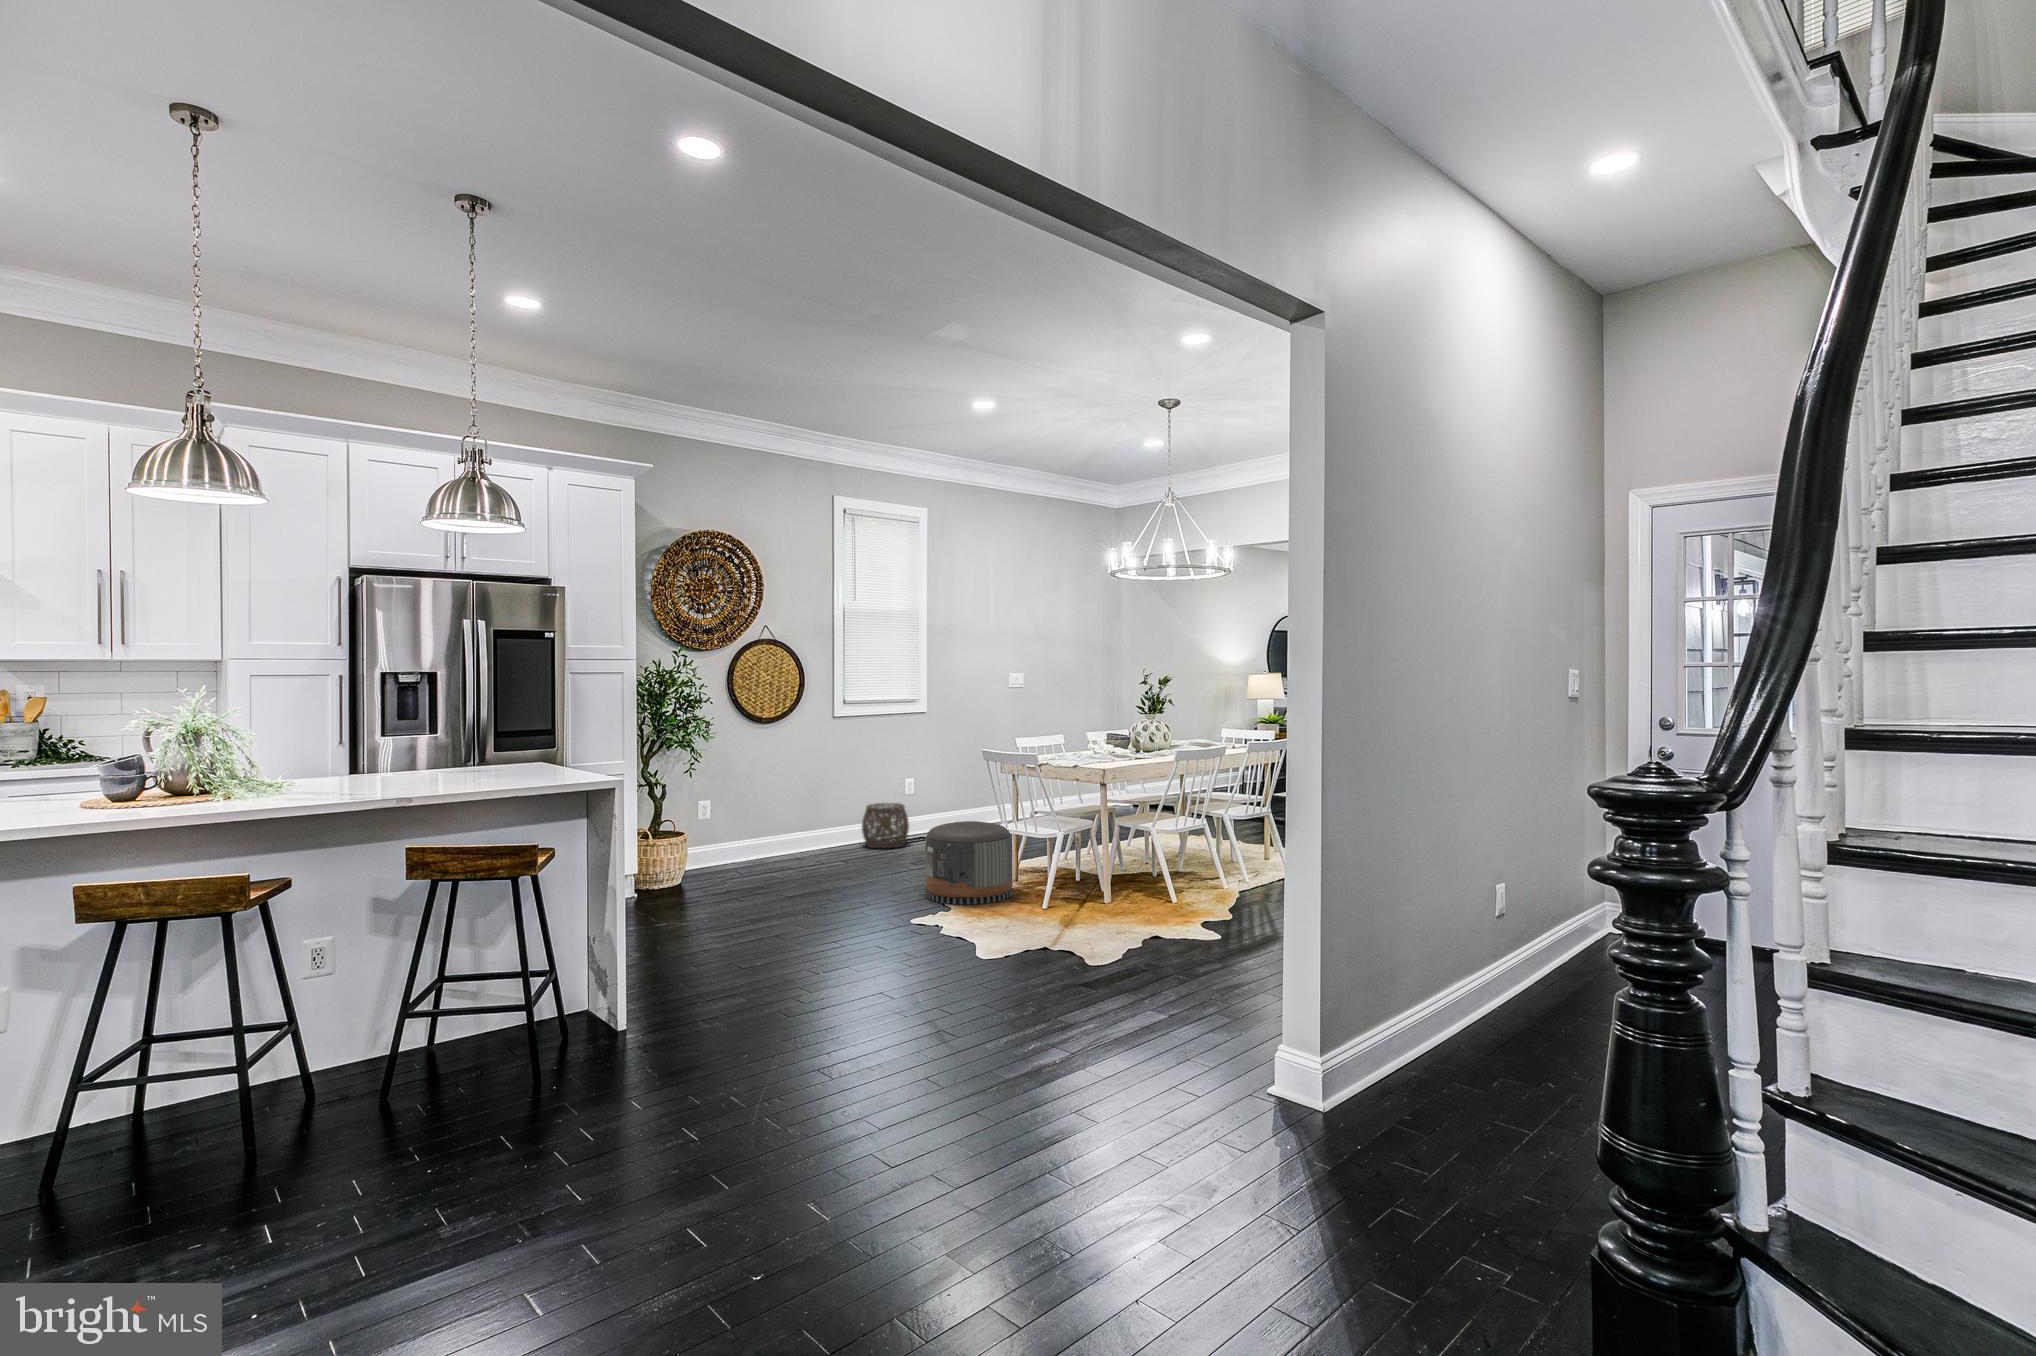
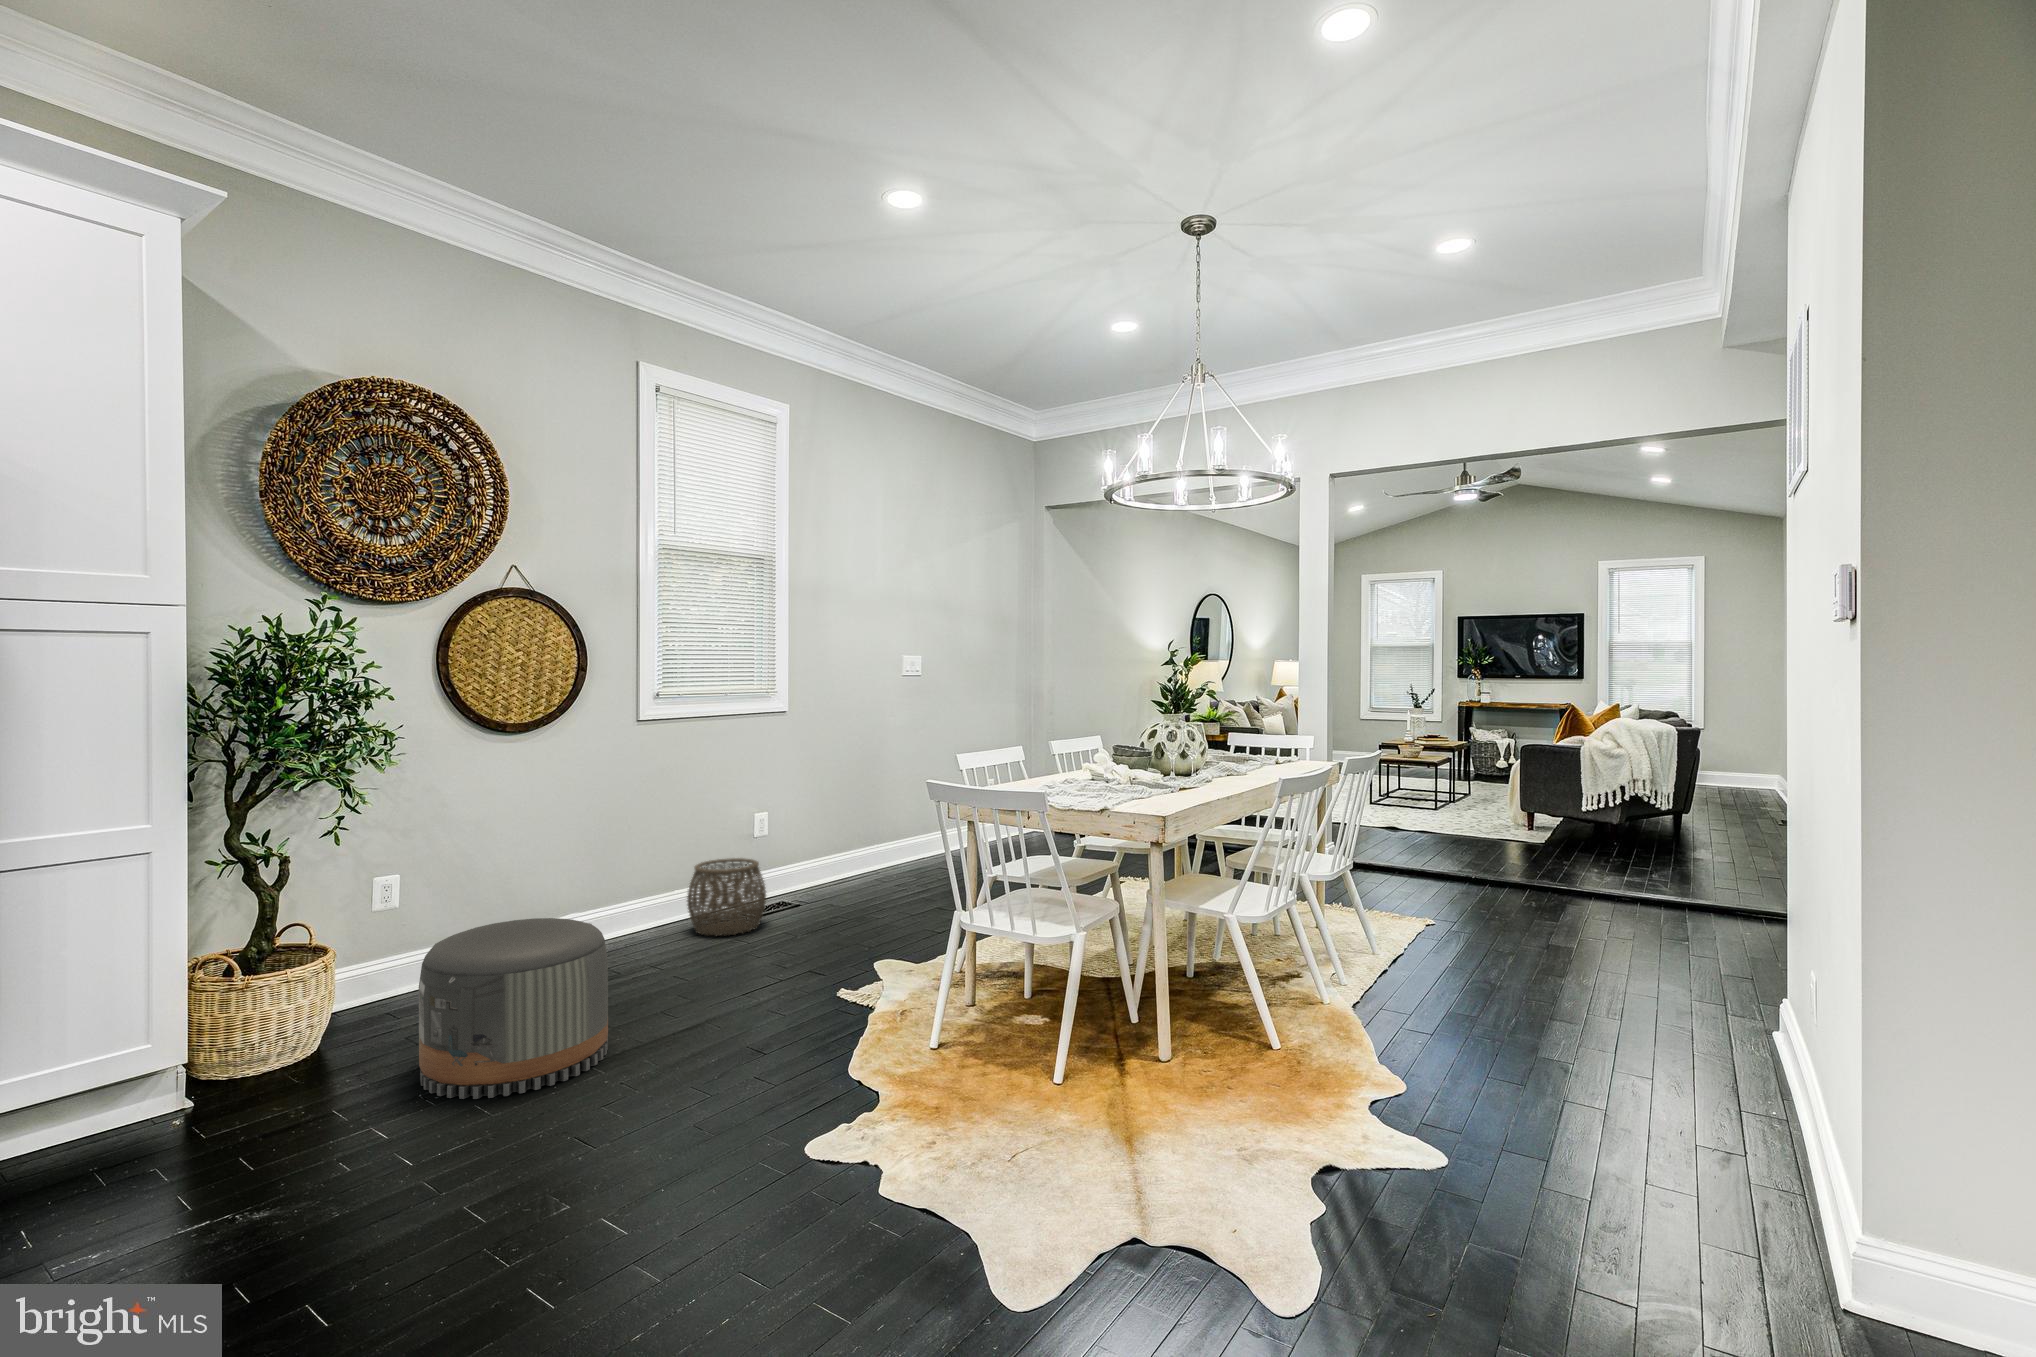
pouf: present [925,821,1013,904] -> present [419,918,608,1099]

